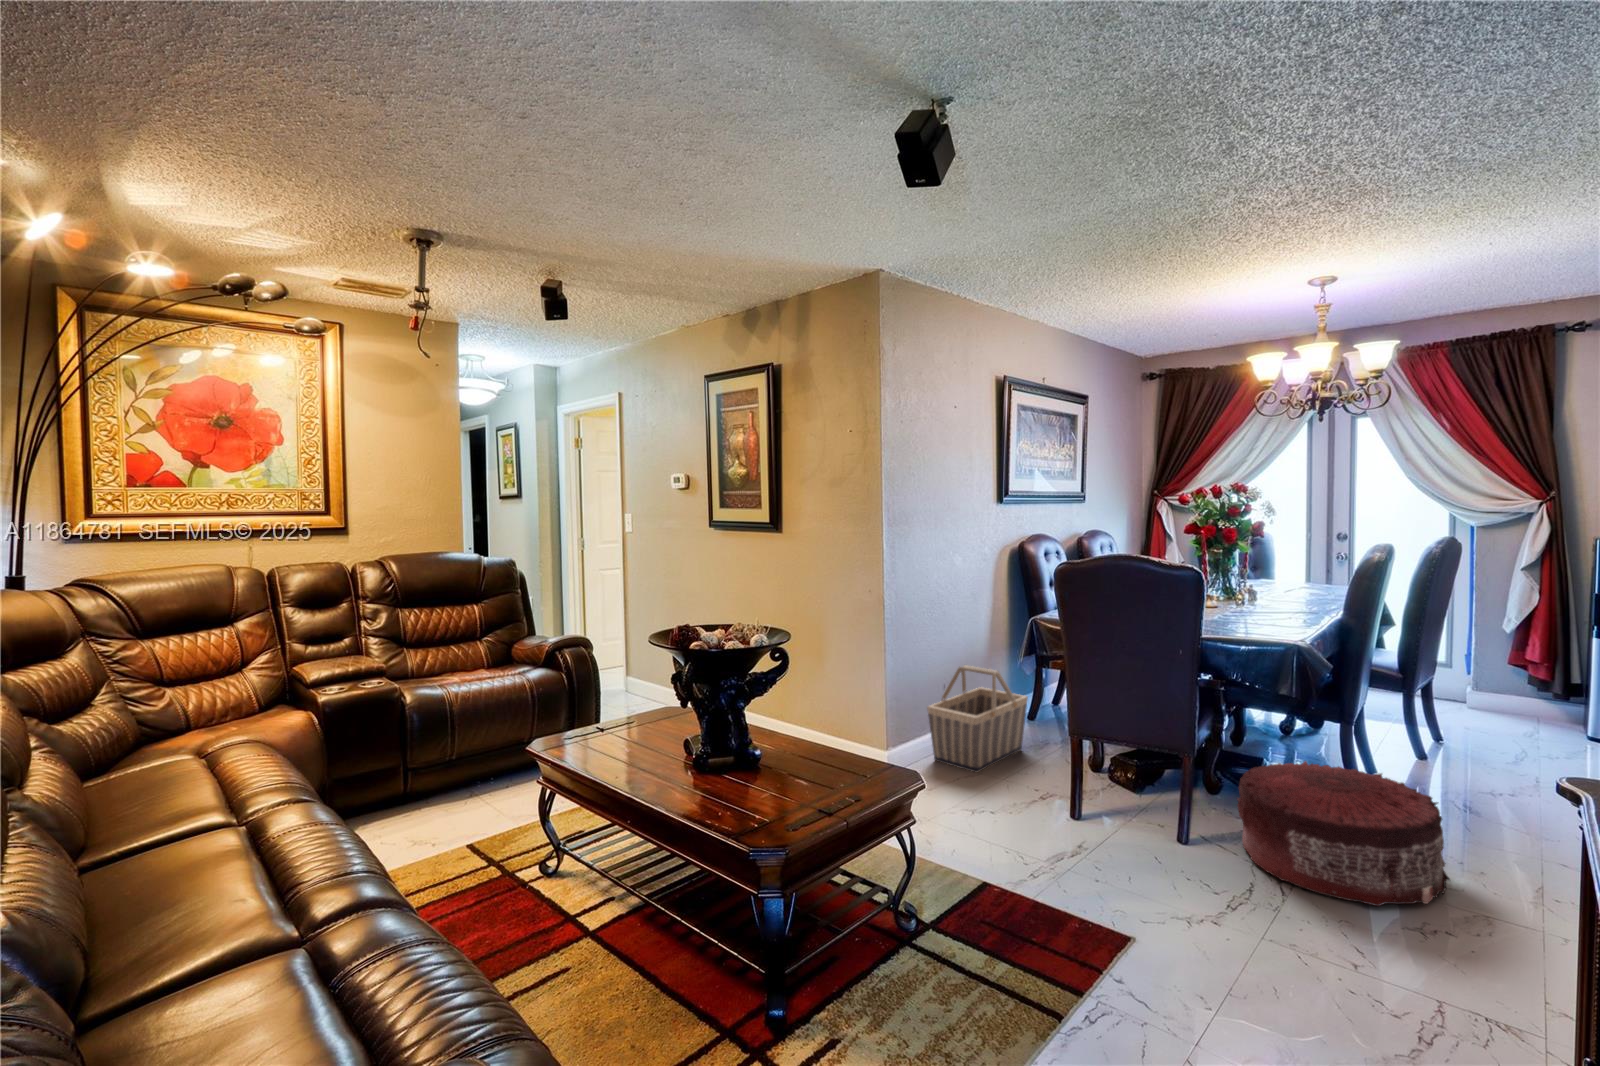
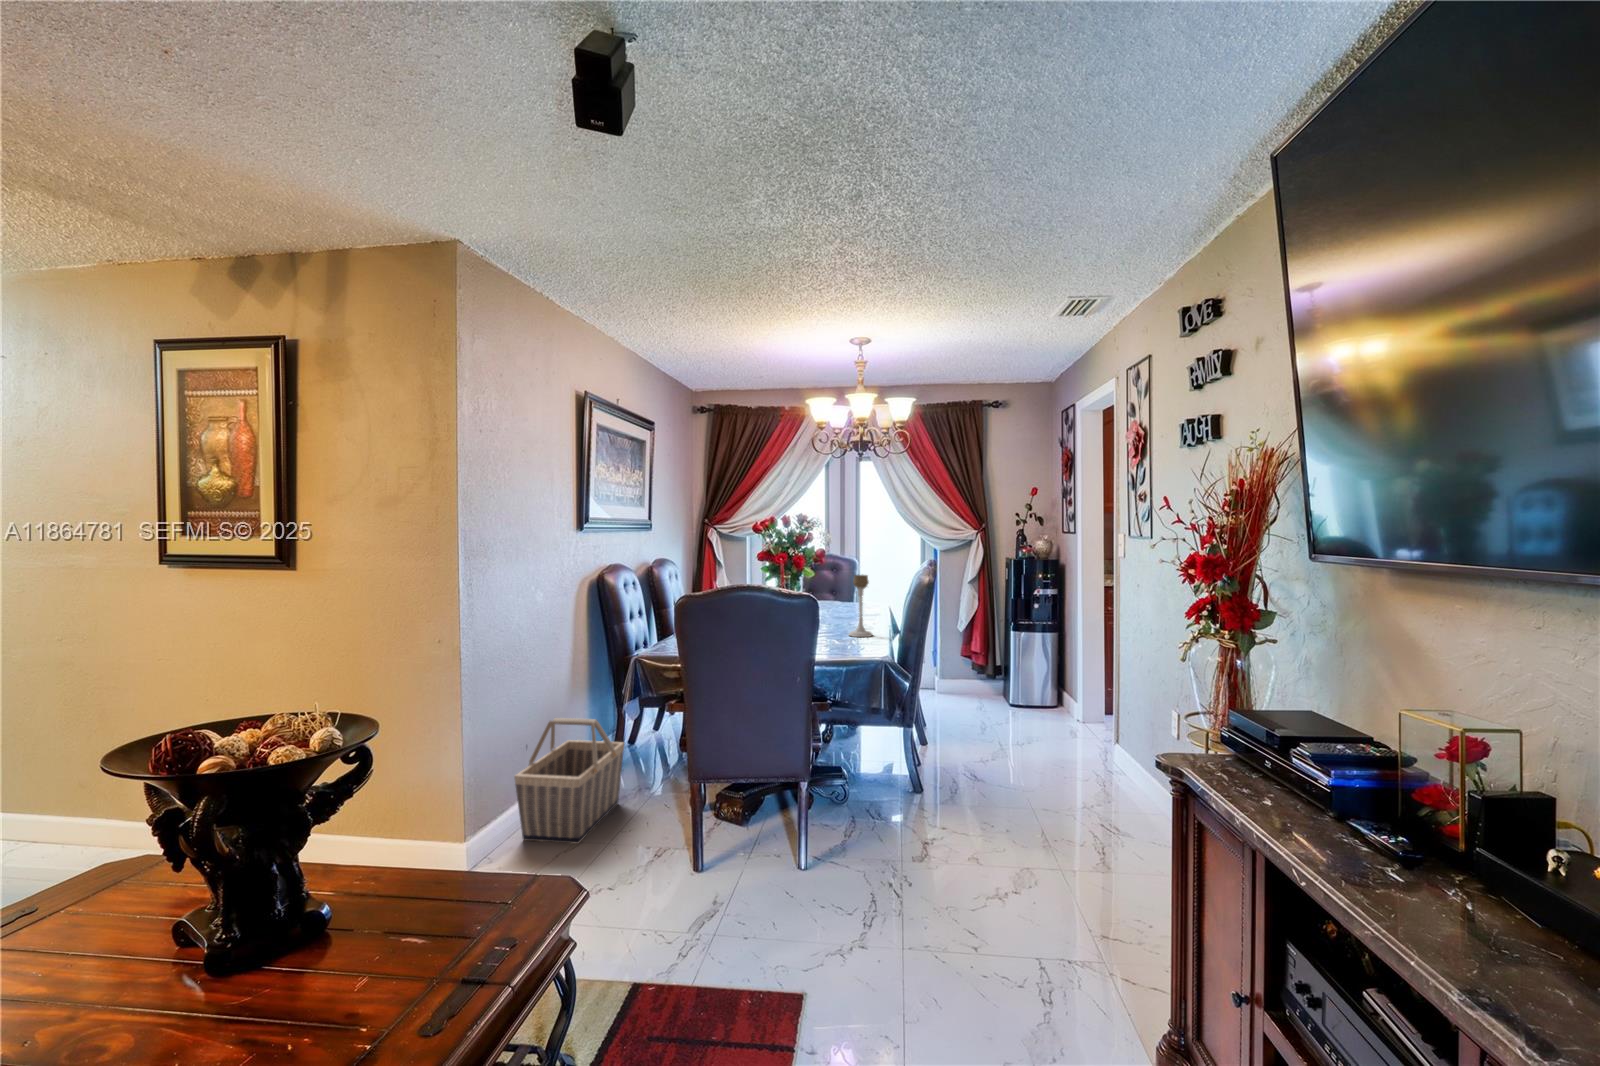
candle holder: none [1278,551,1312,621] -> present [849,575,872,637]
pouf: present [1237,761,1450,906] -> none [846,763,997,885]

